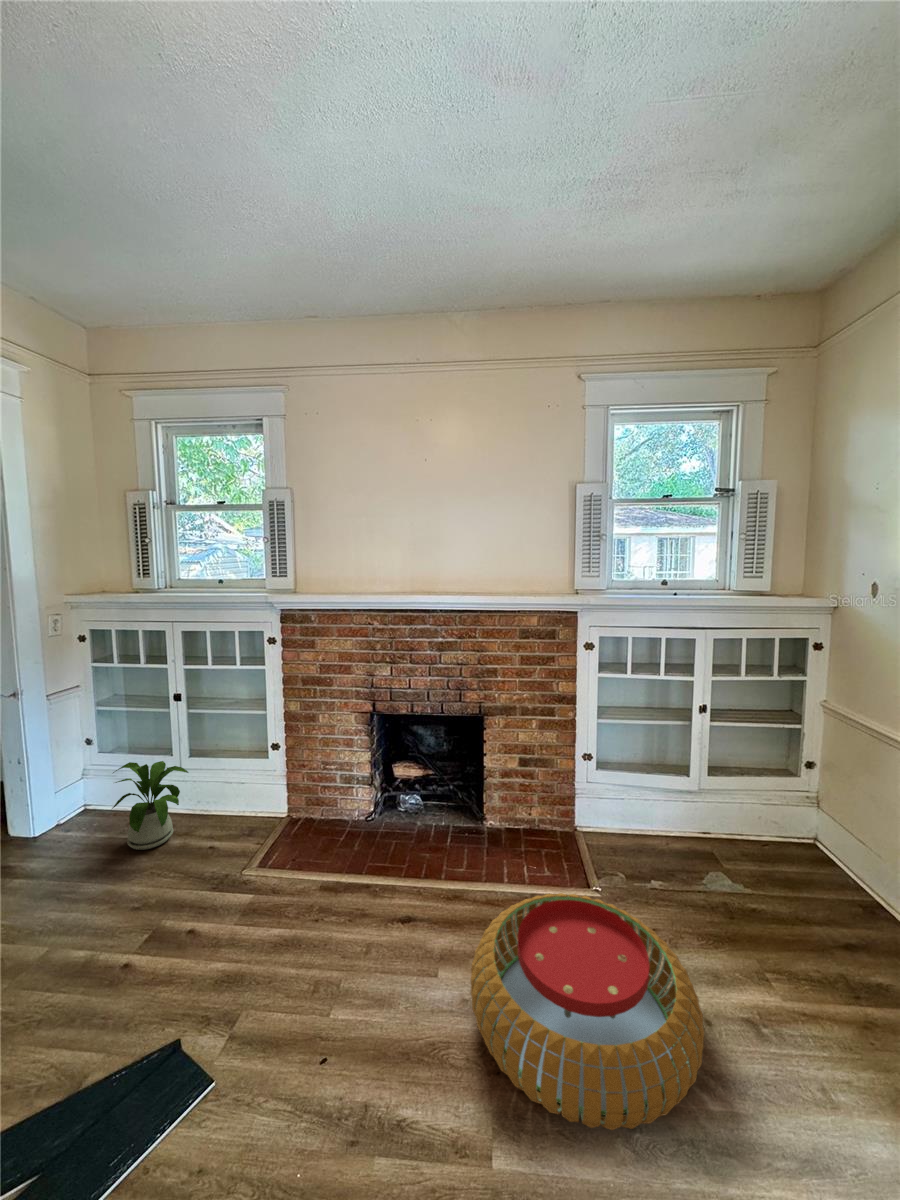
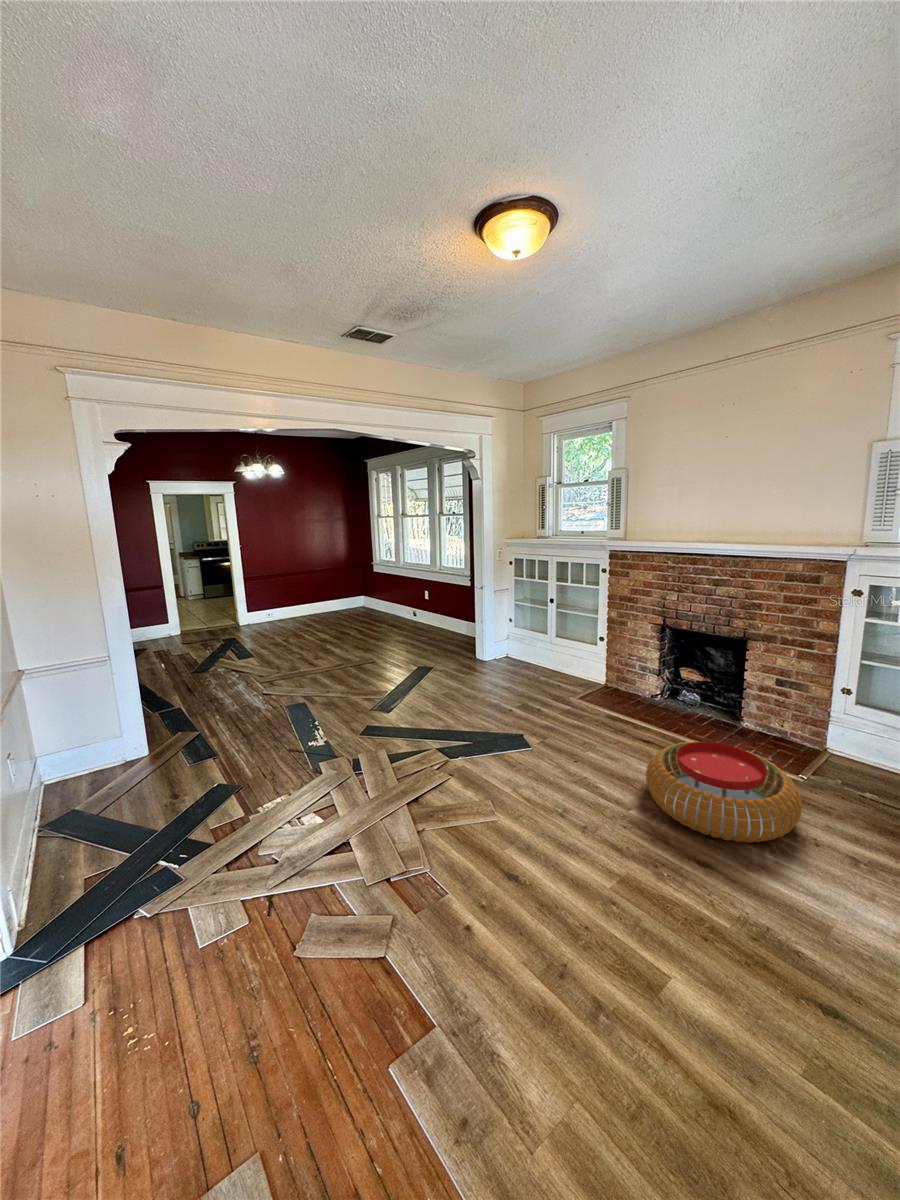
house plant: present [112,761,188,850] -> none [515,631,551,677]

